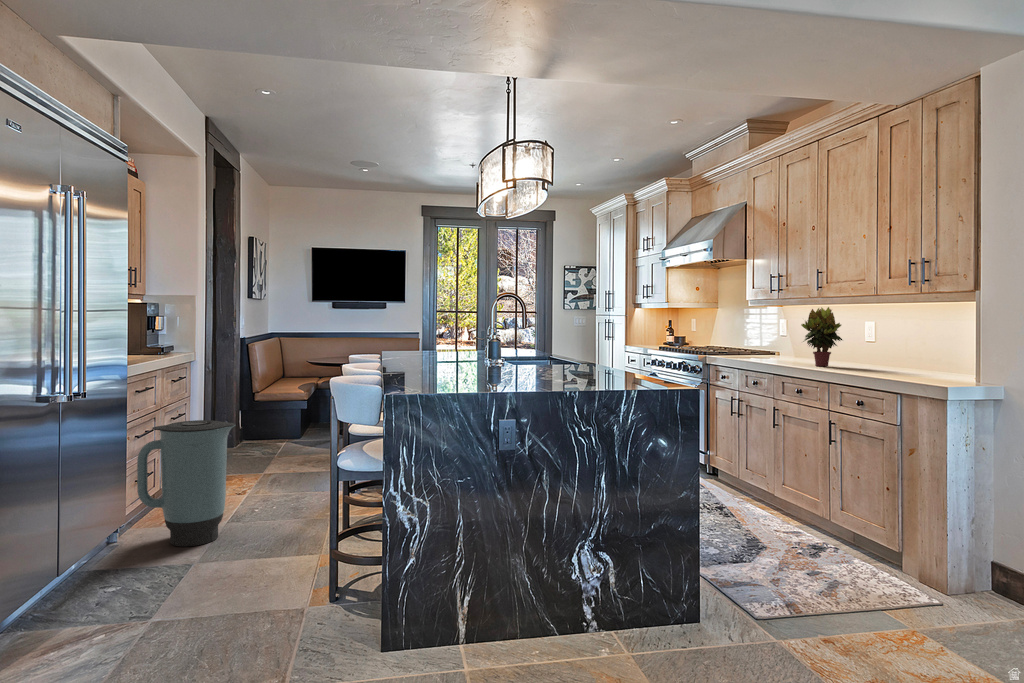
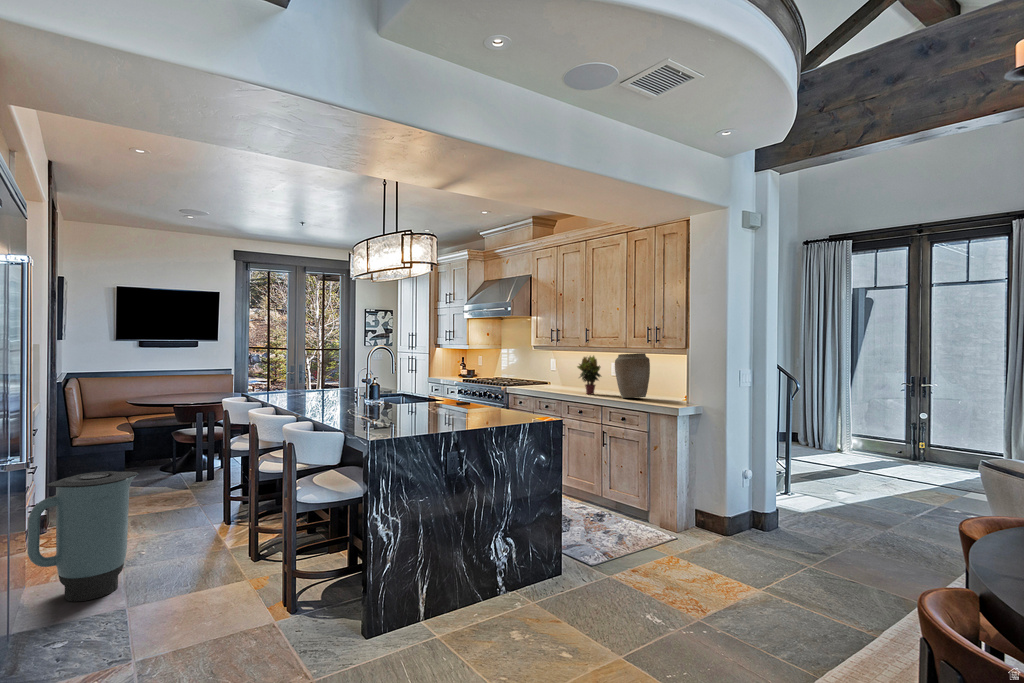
vase: none [857,300,921,372] -> present [615,353,650,398]

